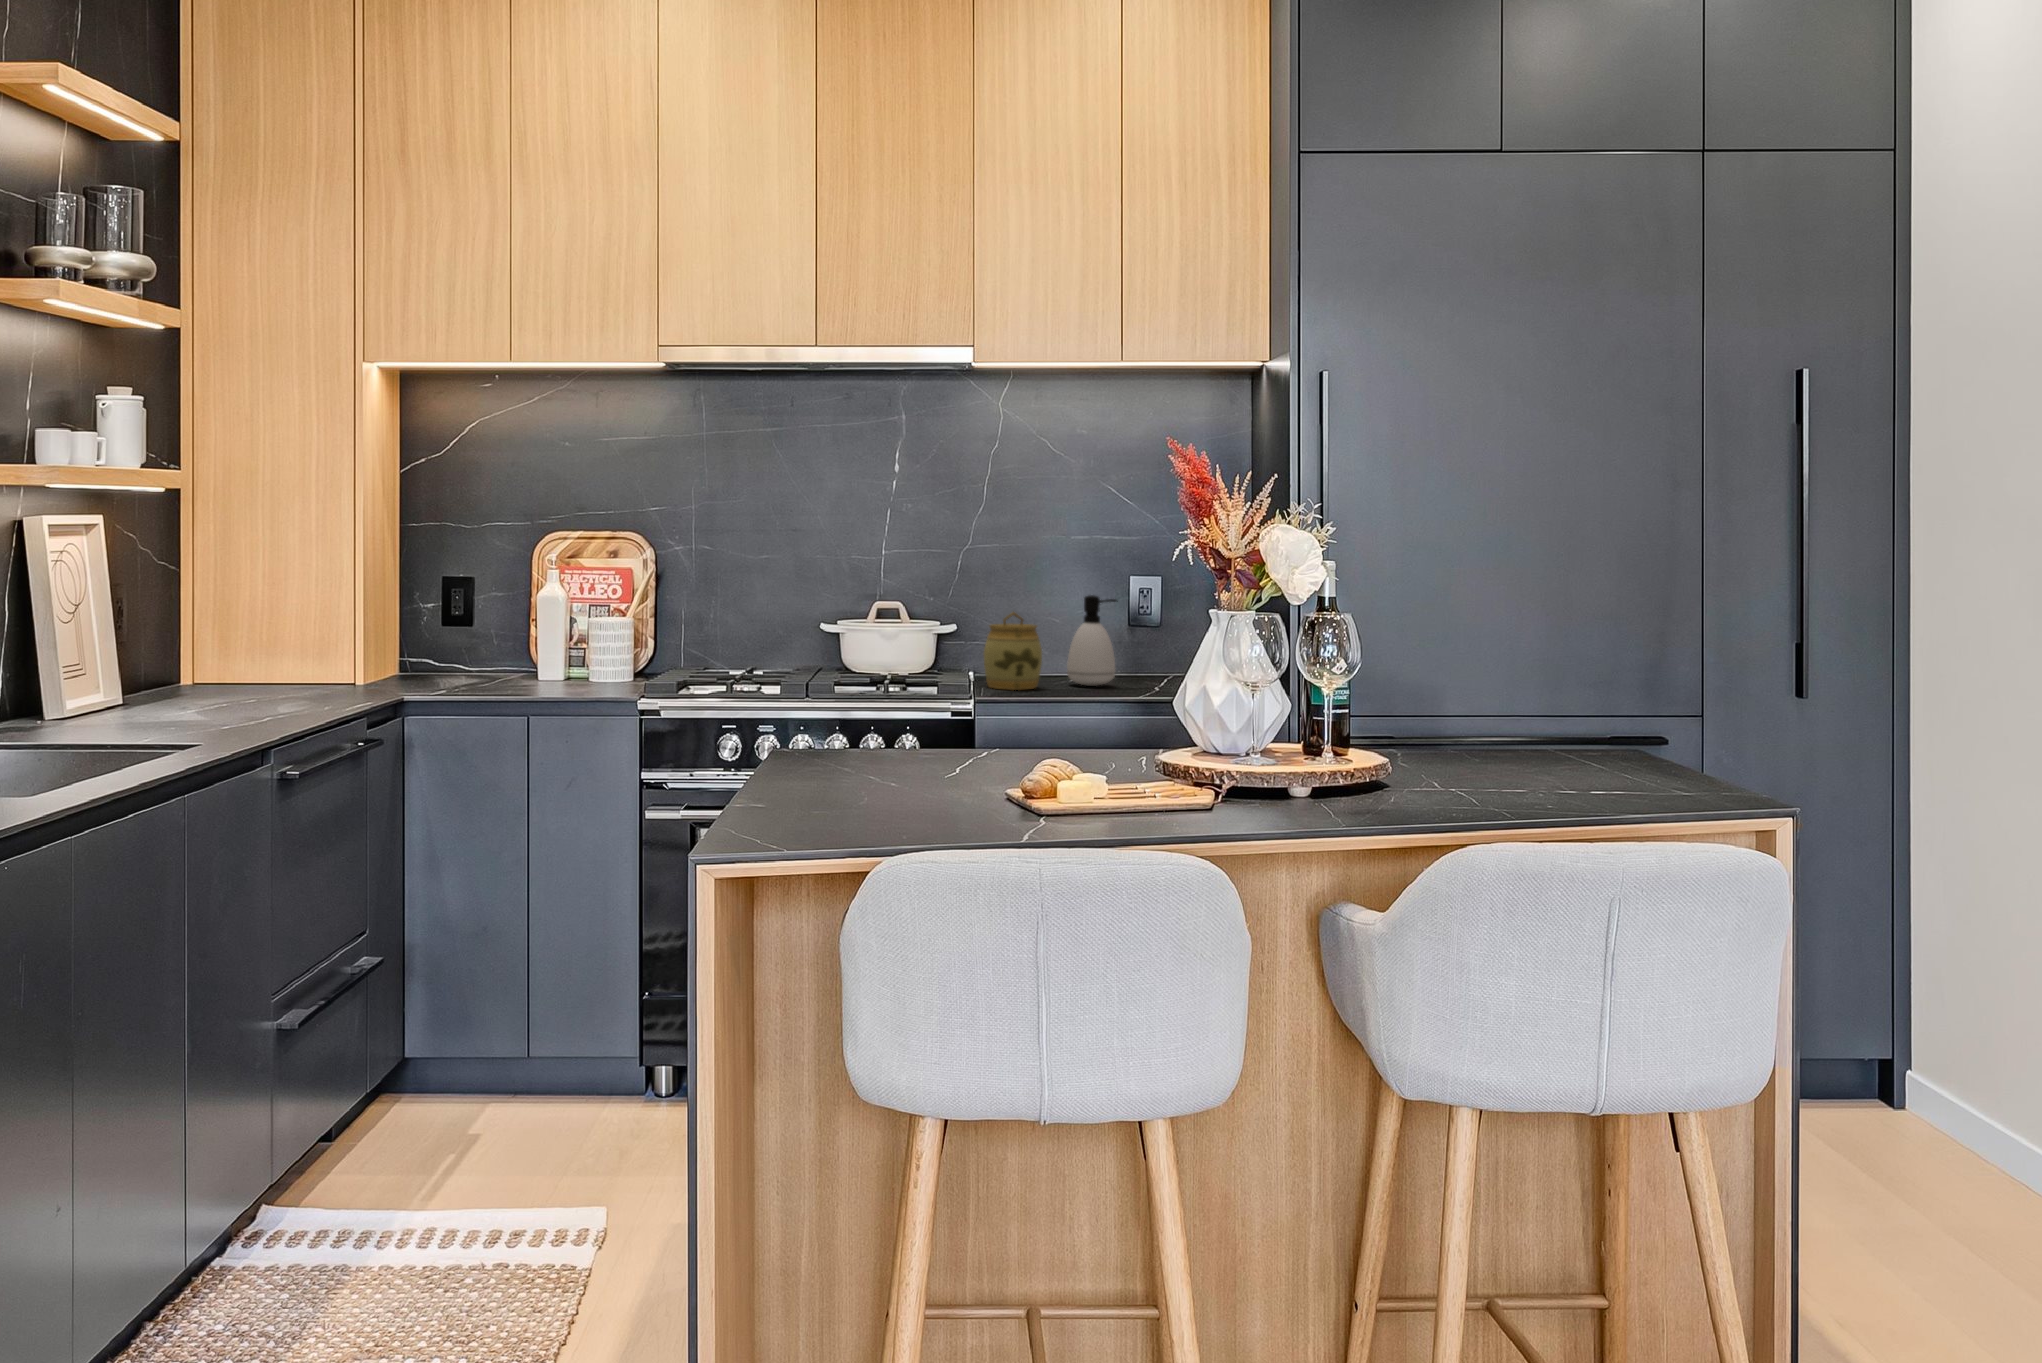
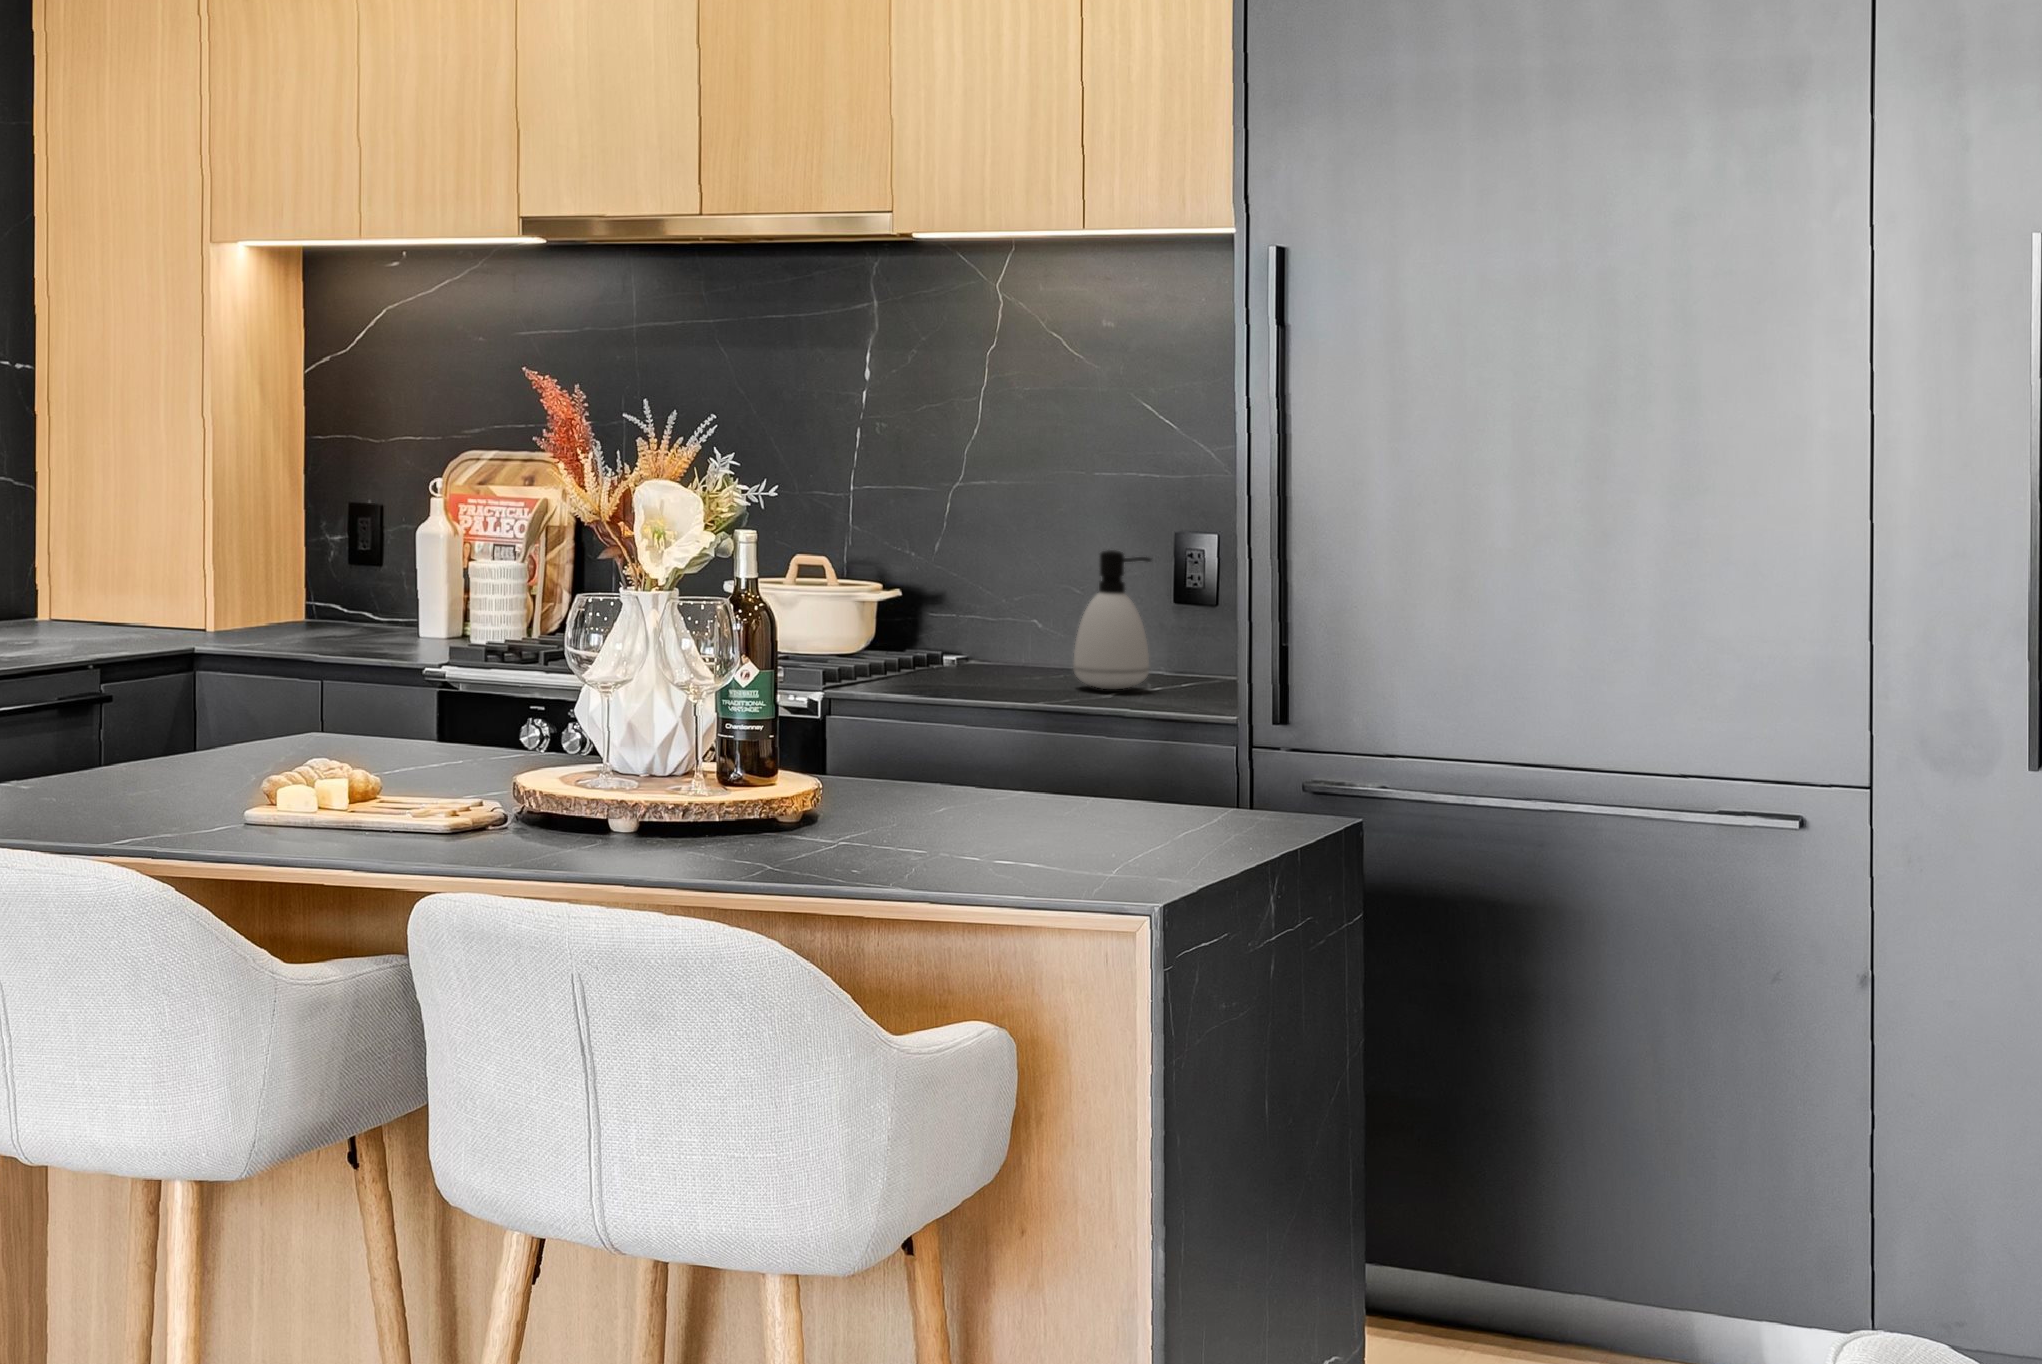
jar: present [984,612,1042,690] -> none [926,571,1012,688]

